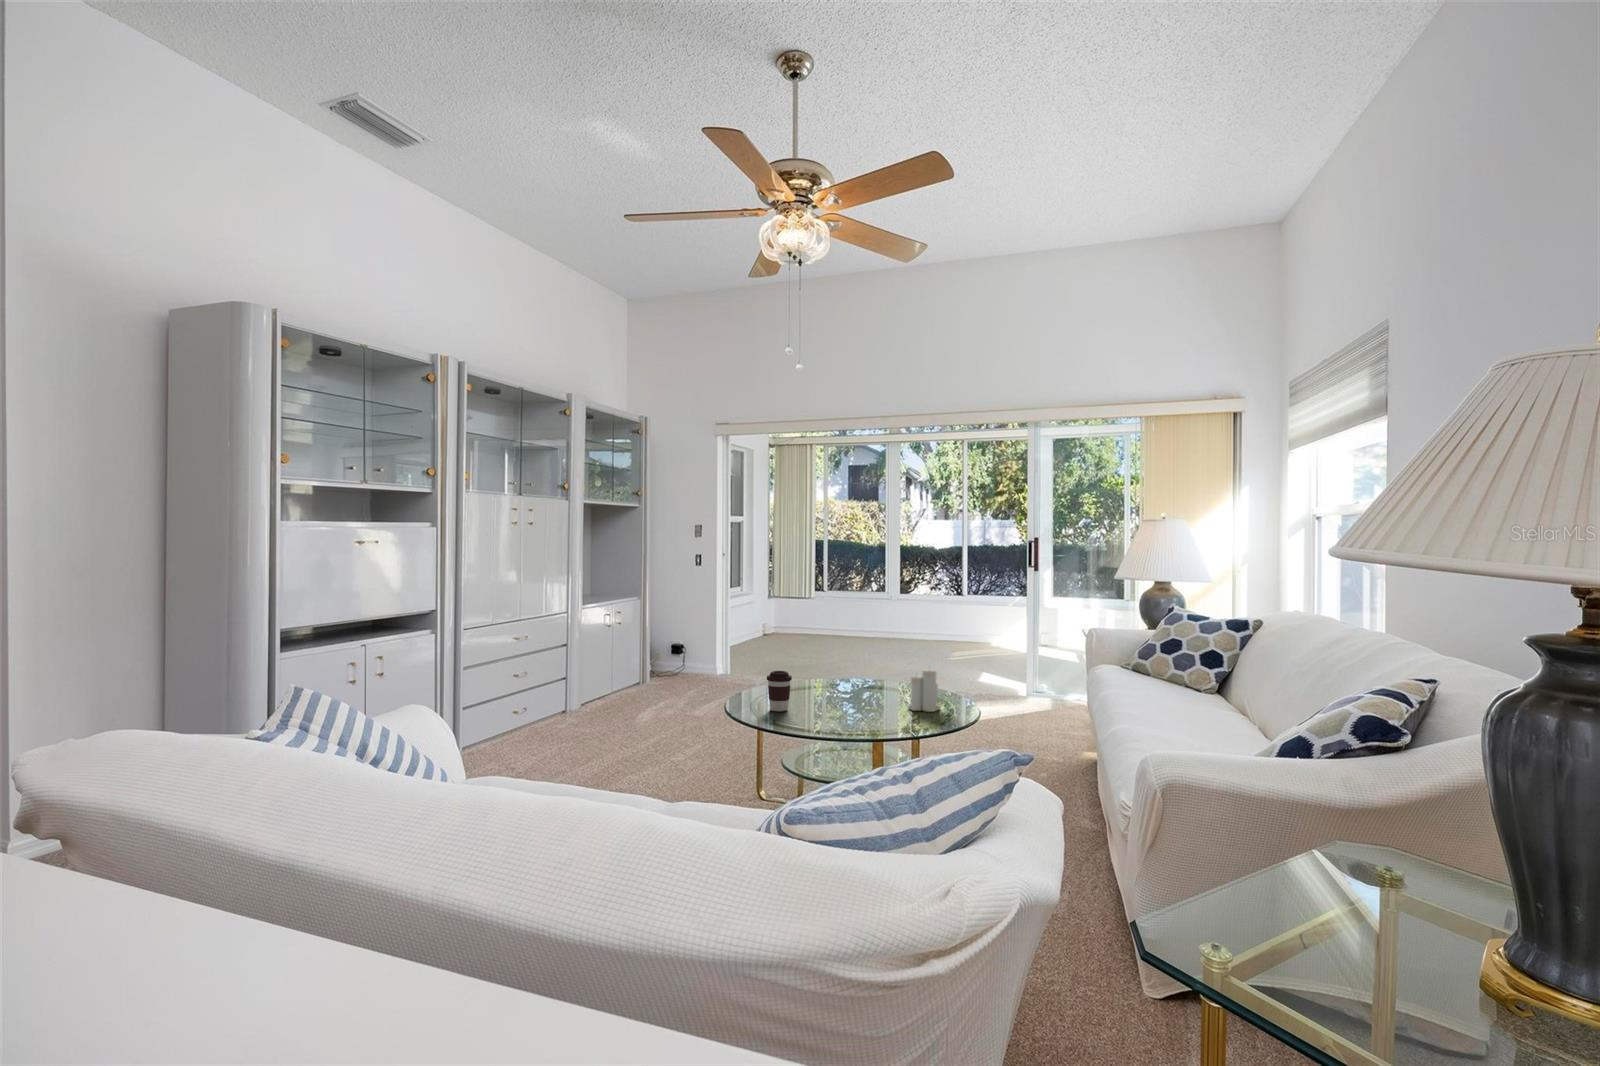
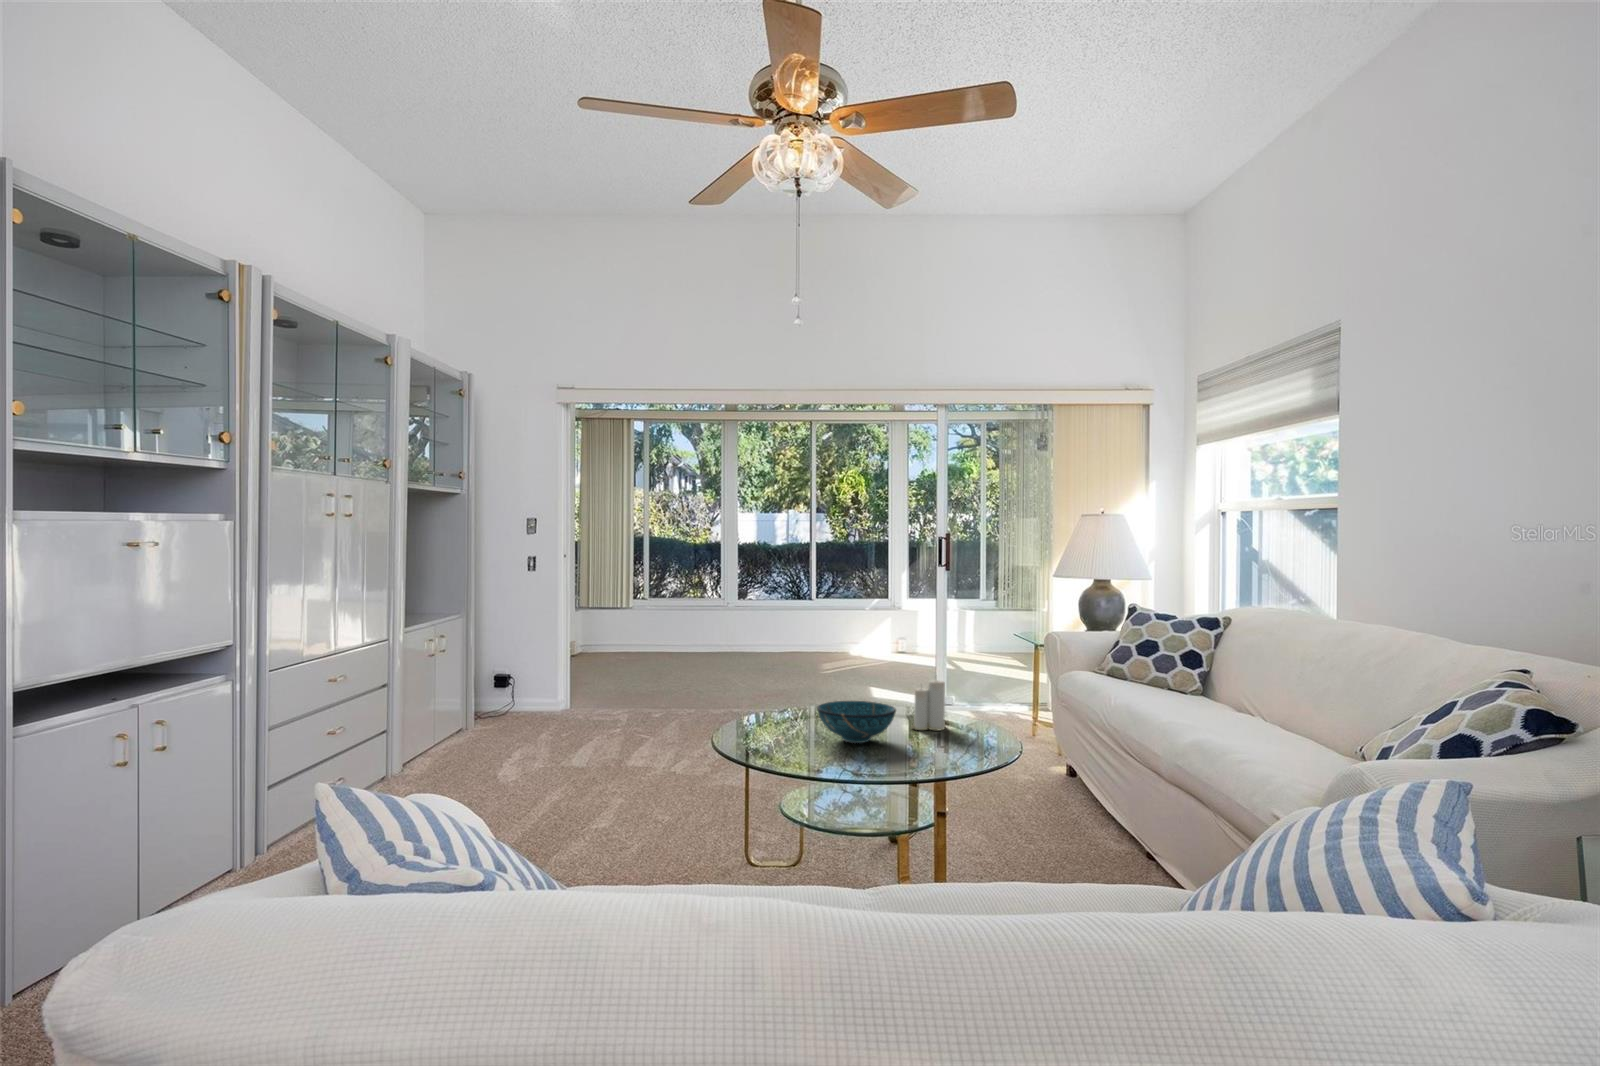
coffee cup: present [767,671,792,711] -> none [748,689,779,740]
decorative bowl: none [819,683,884,718] -> present [817,701,896,743]

